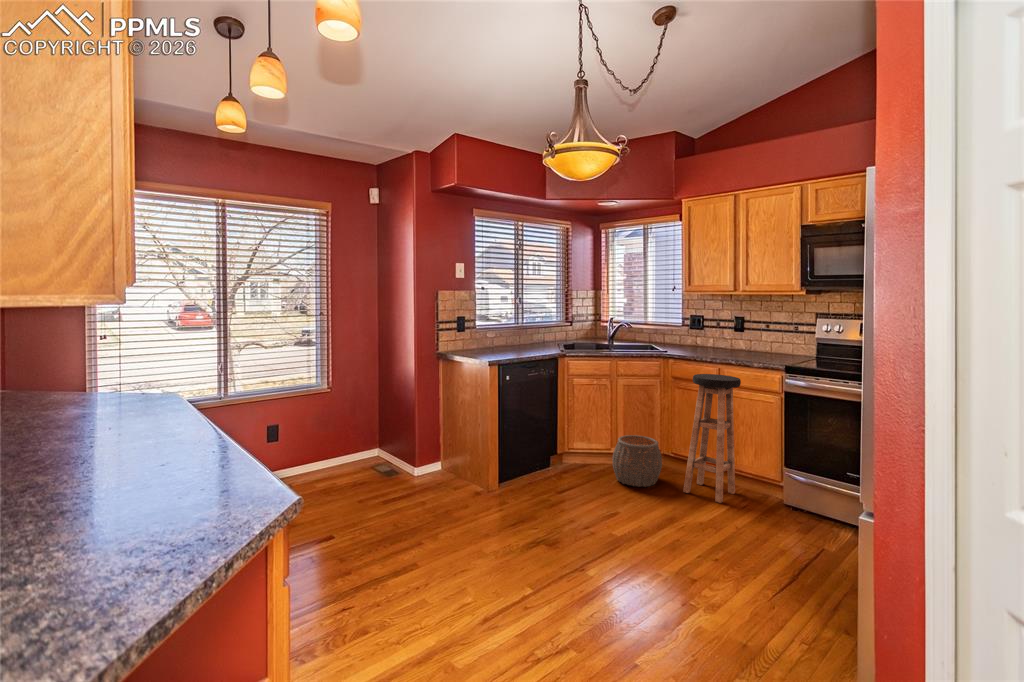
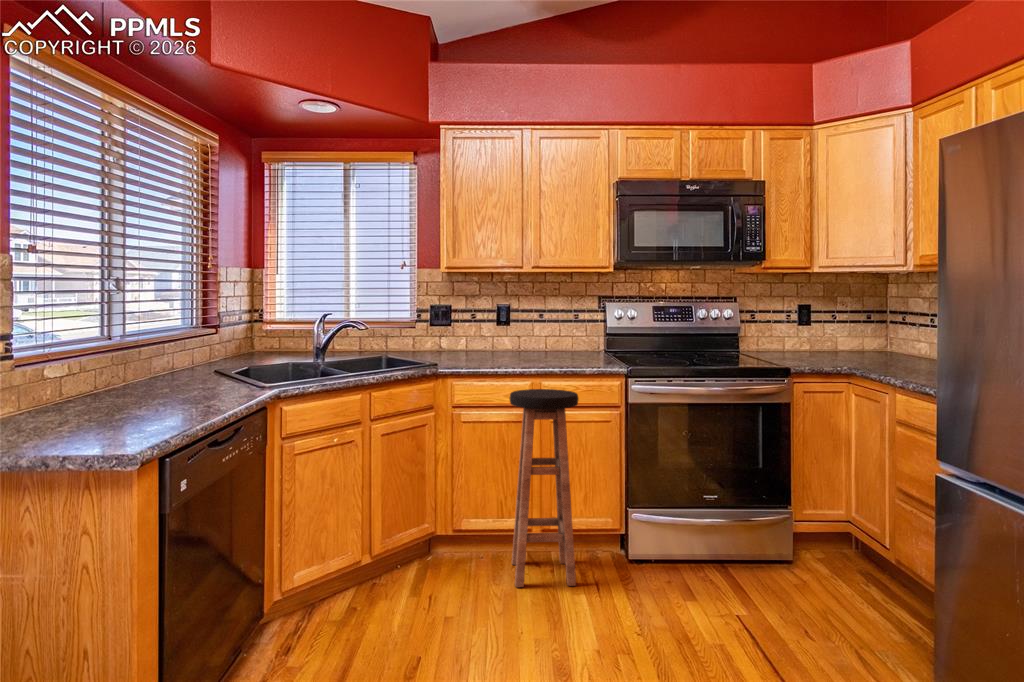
woven basket: present [612,435,662,487] -> none [390,512,476,610]

